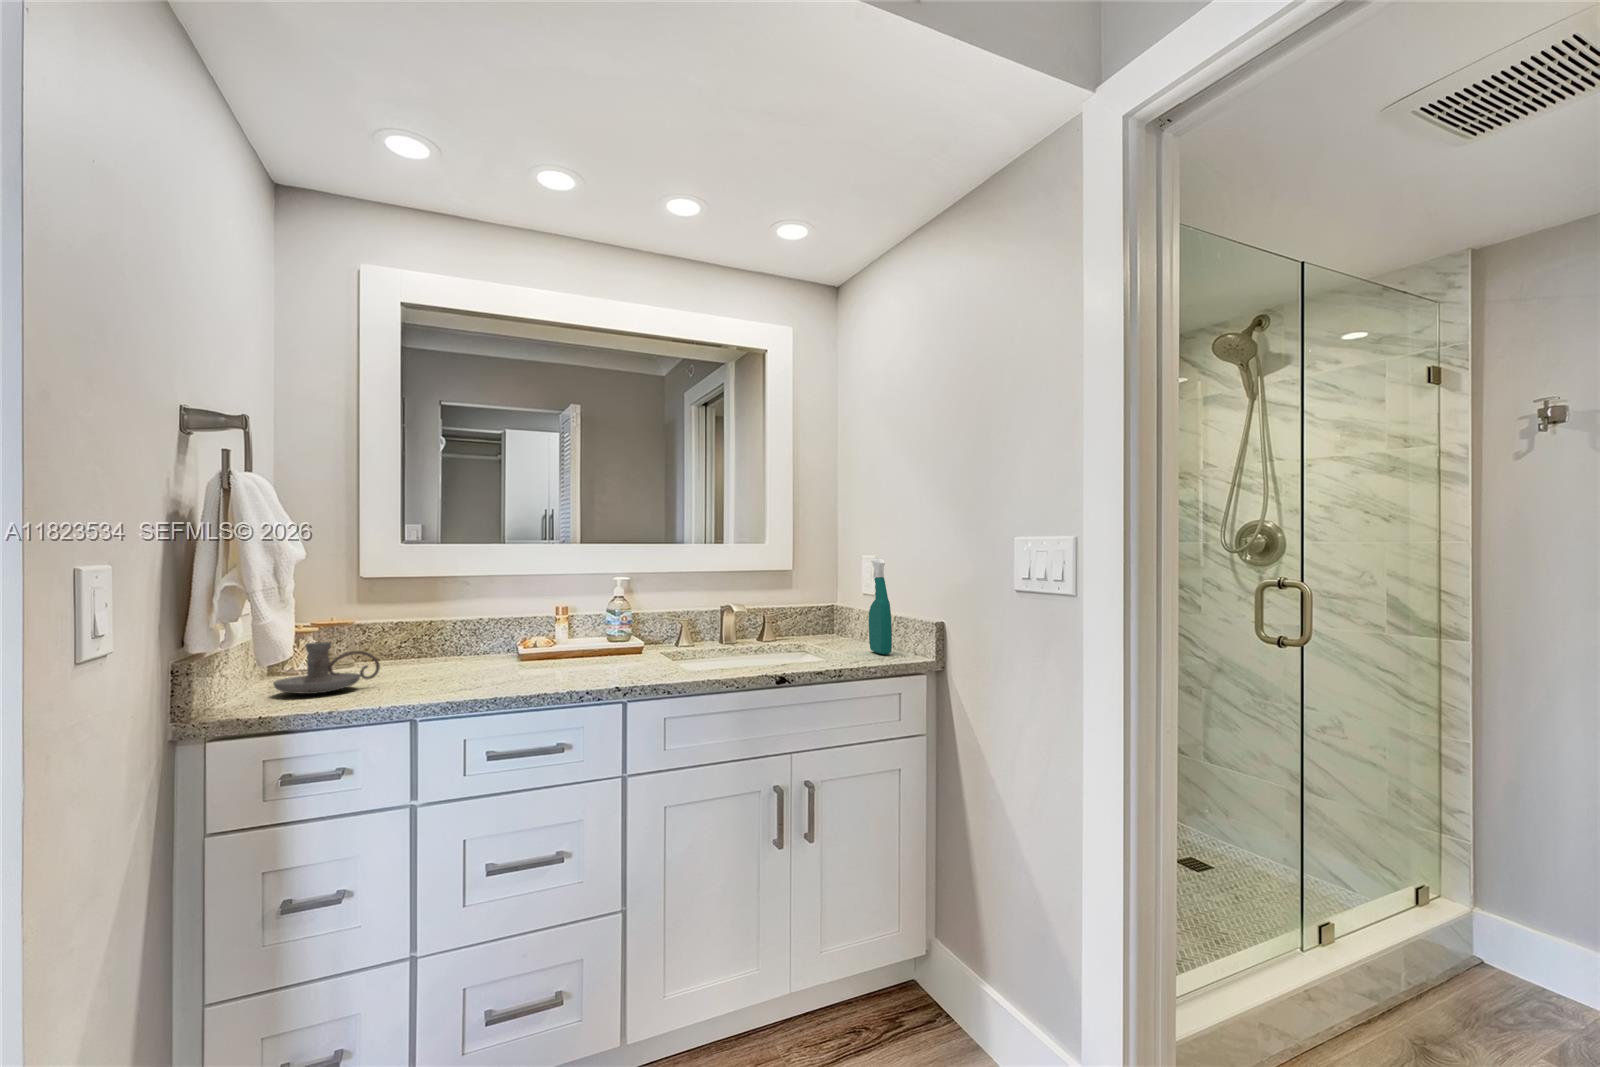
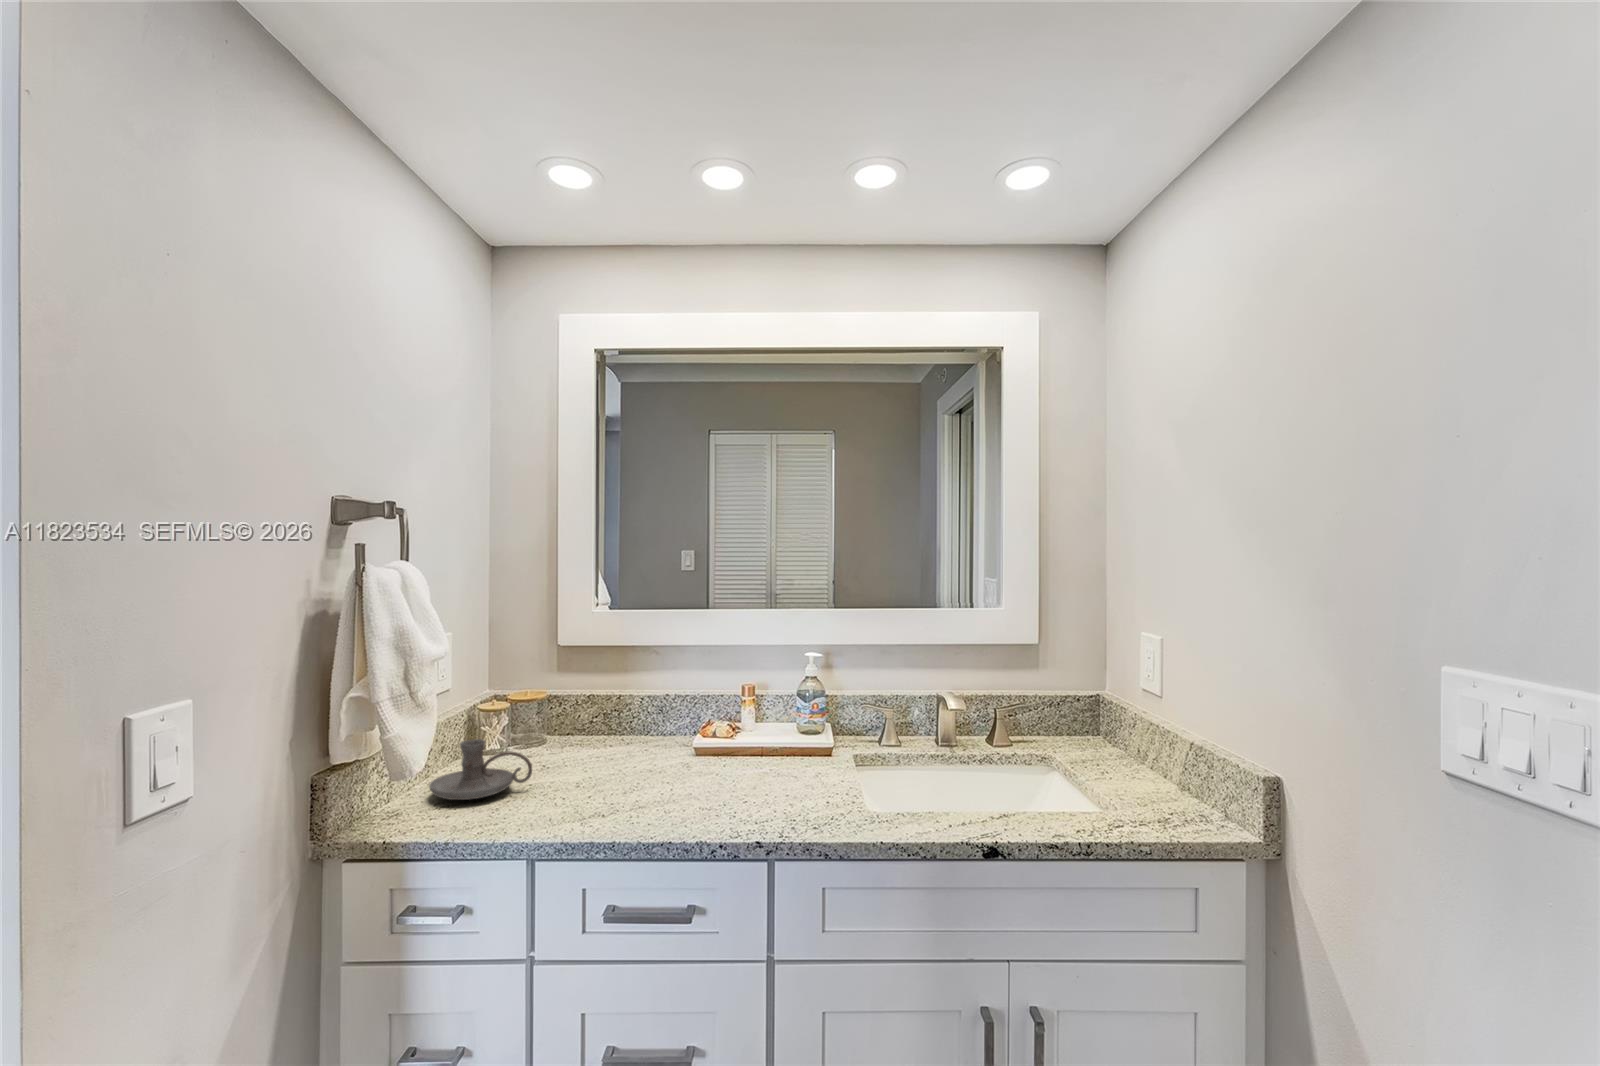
spray bottle: present [869,558,892,654] -> none [1135,665,1167,811]

